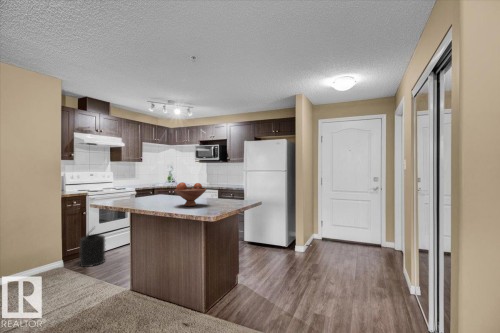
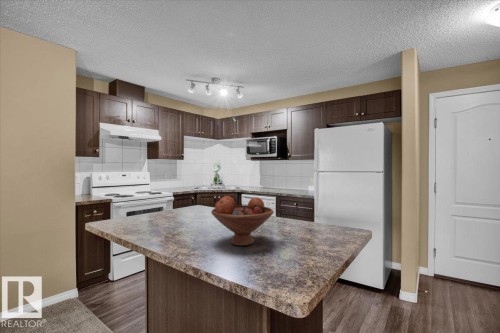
trash can: present [80,234,105,267] -> none [97,245,131,301]

